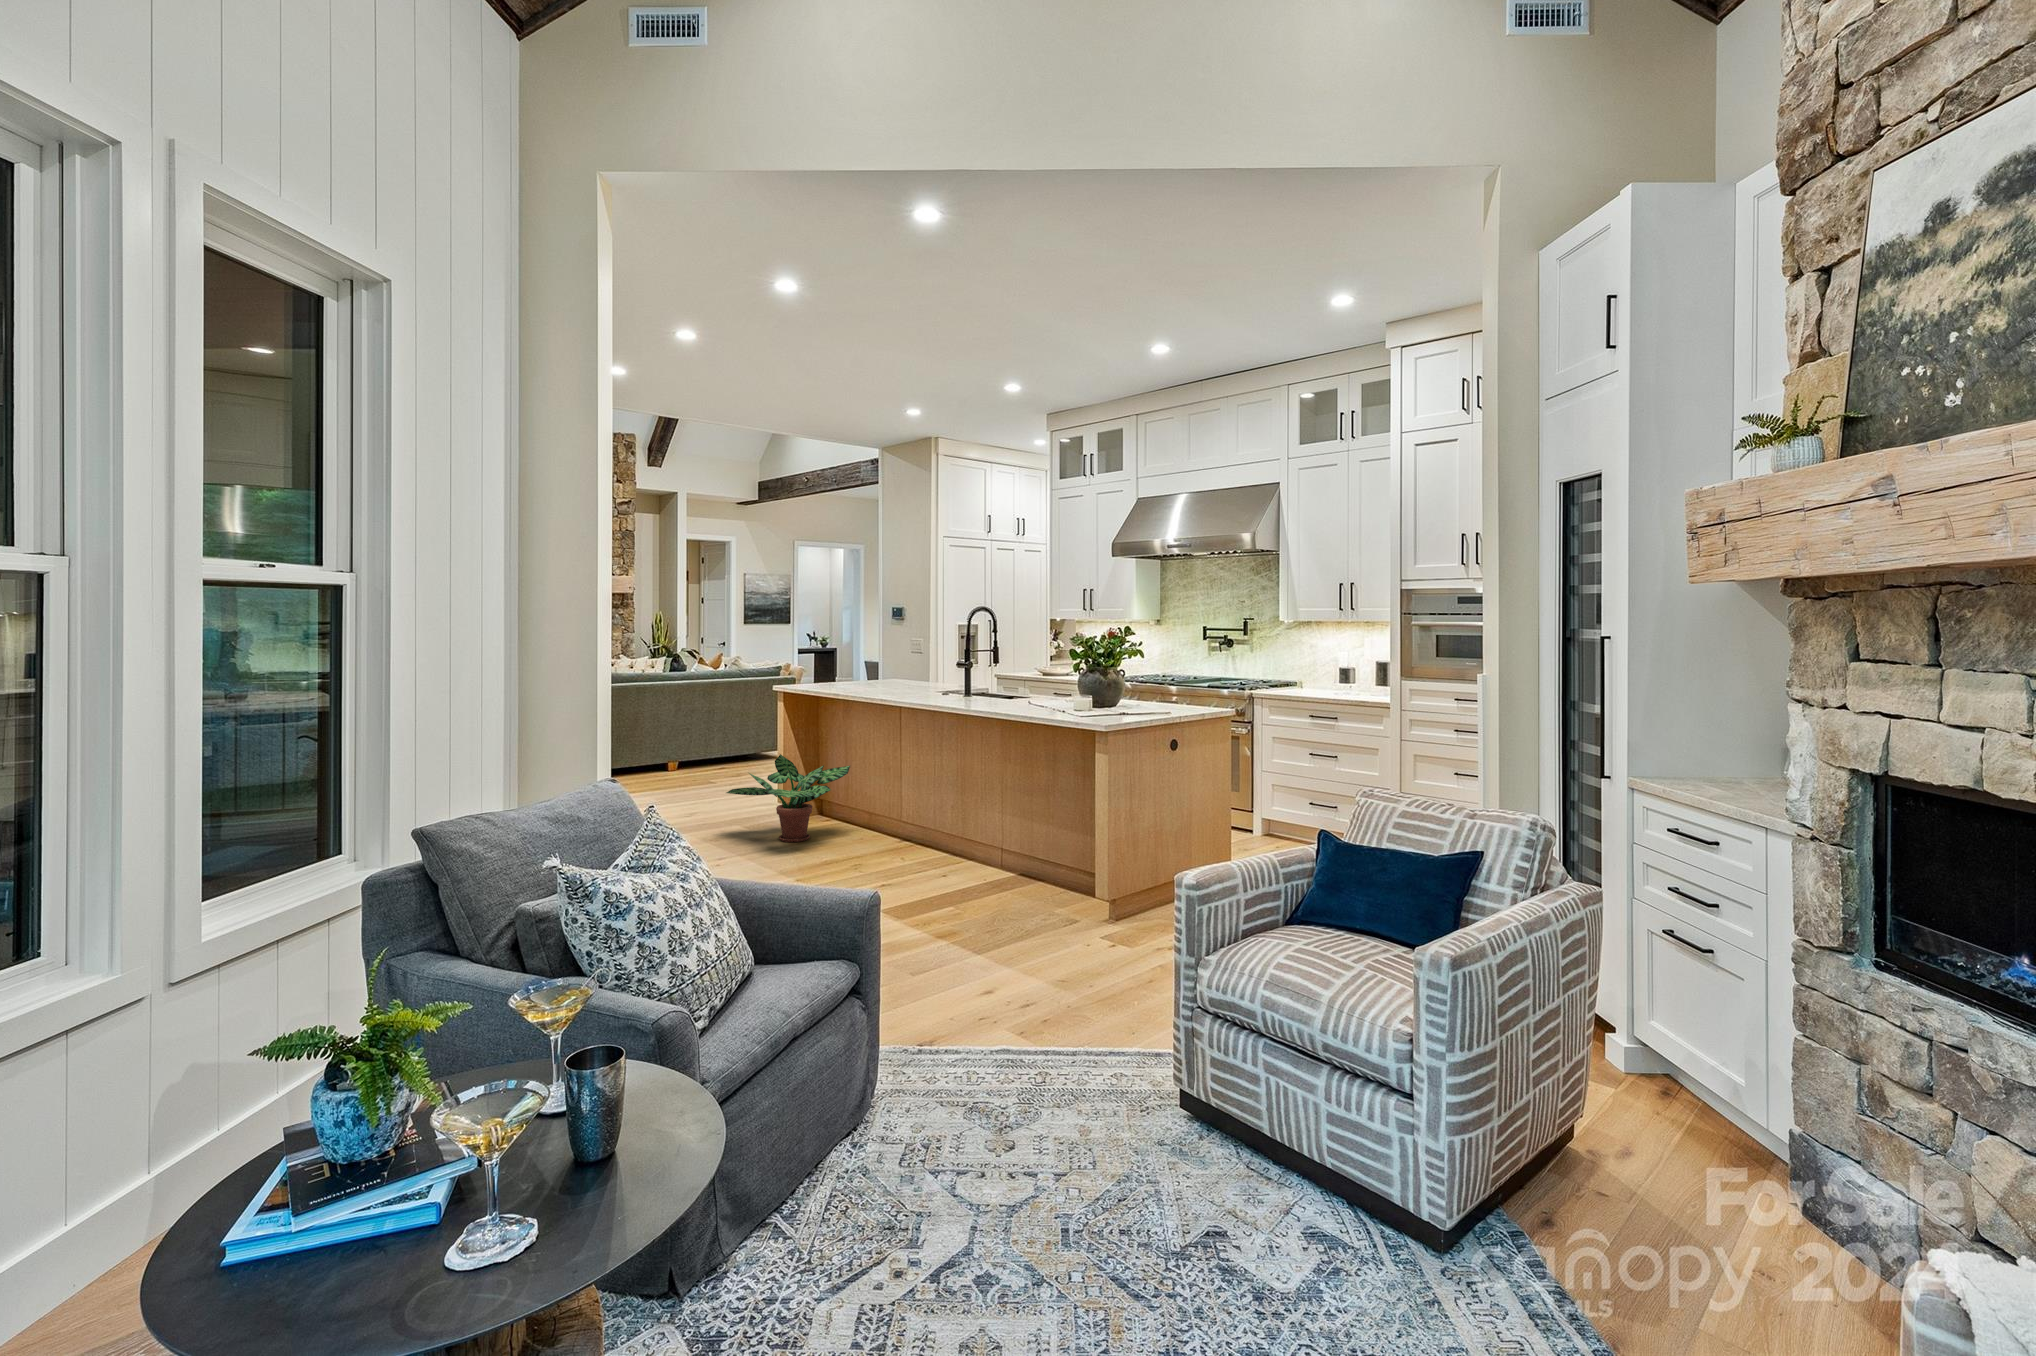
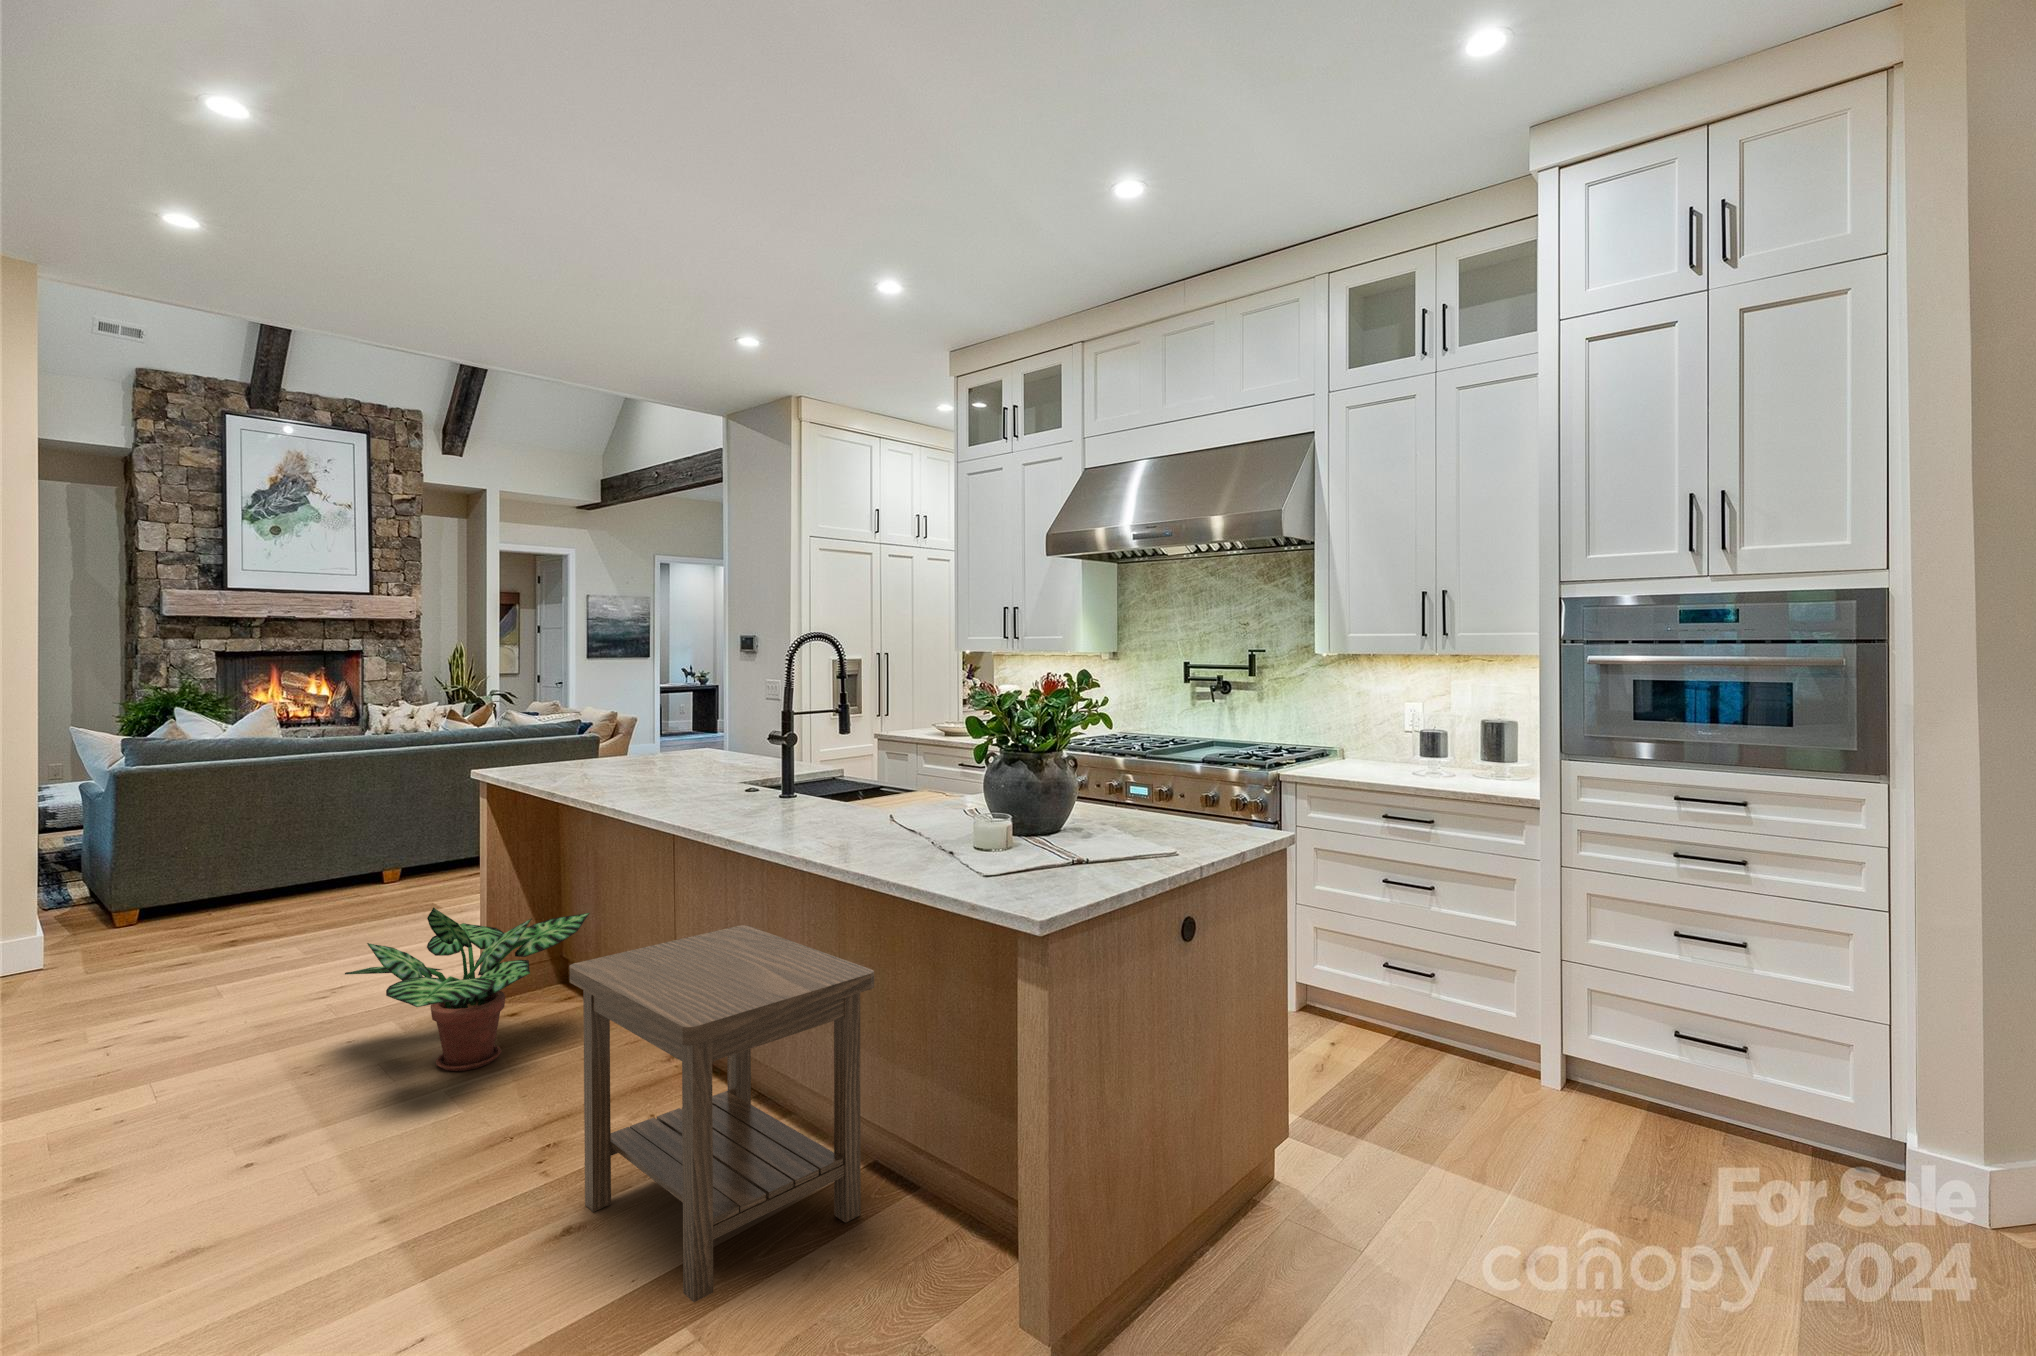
side table: none [883,757,1026,899] -> present [569,925,874,1302]

